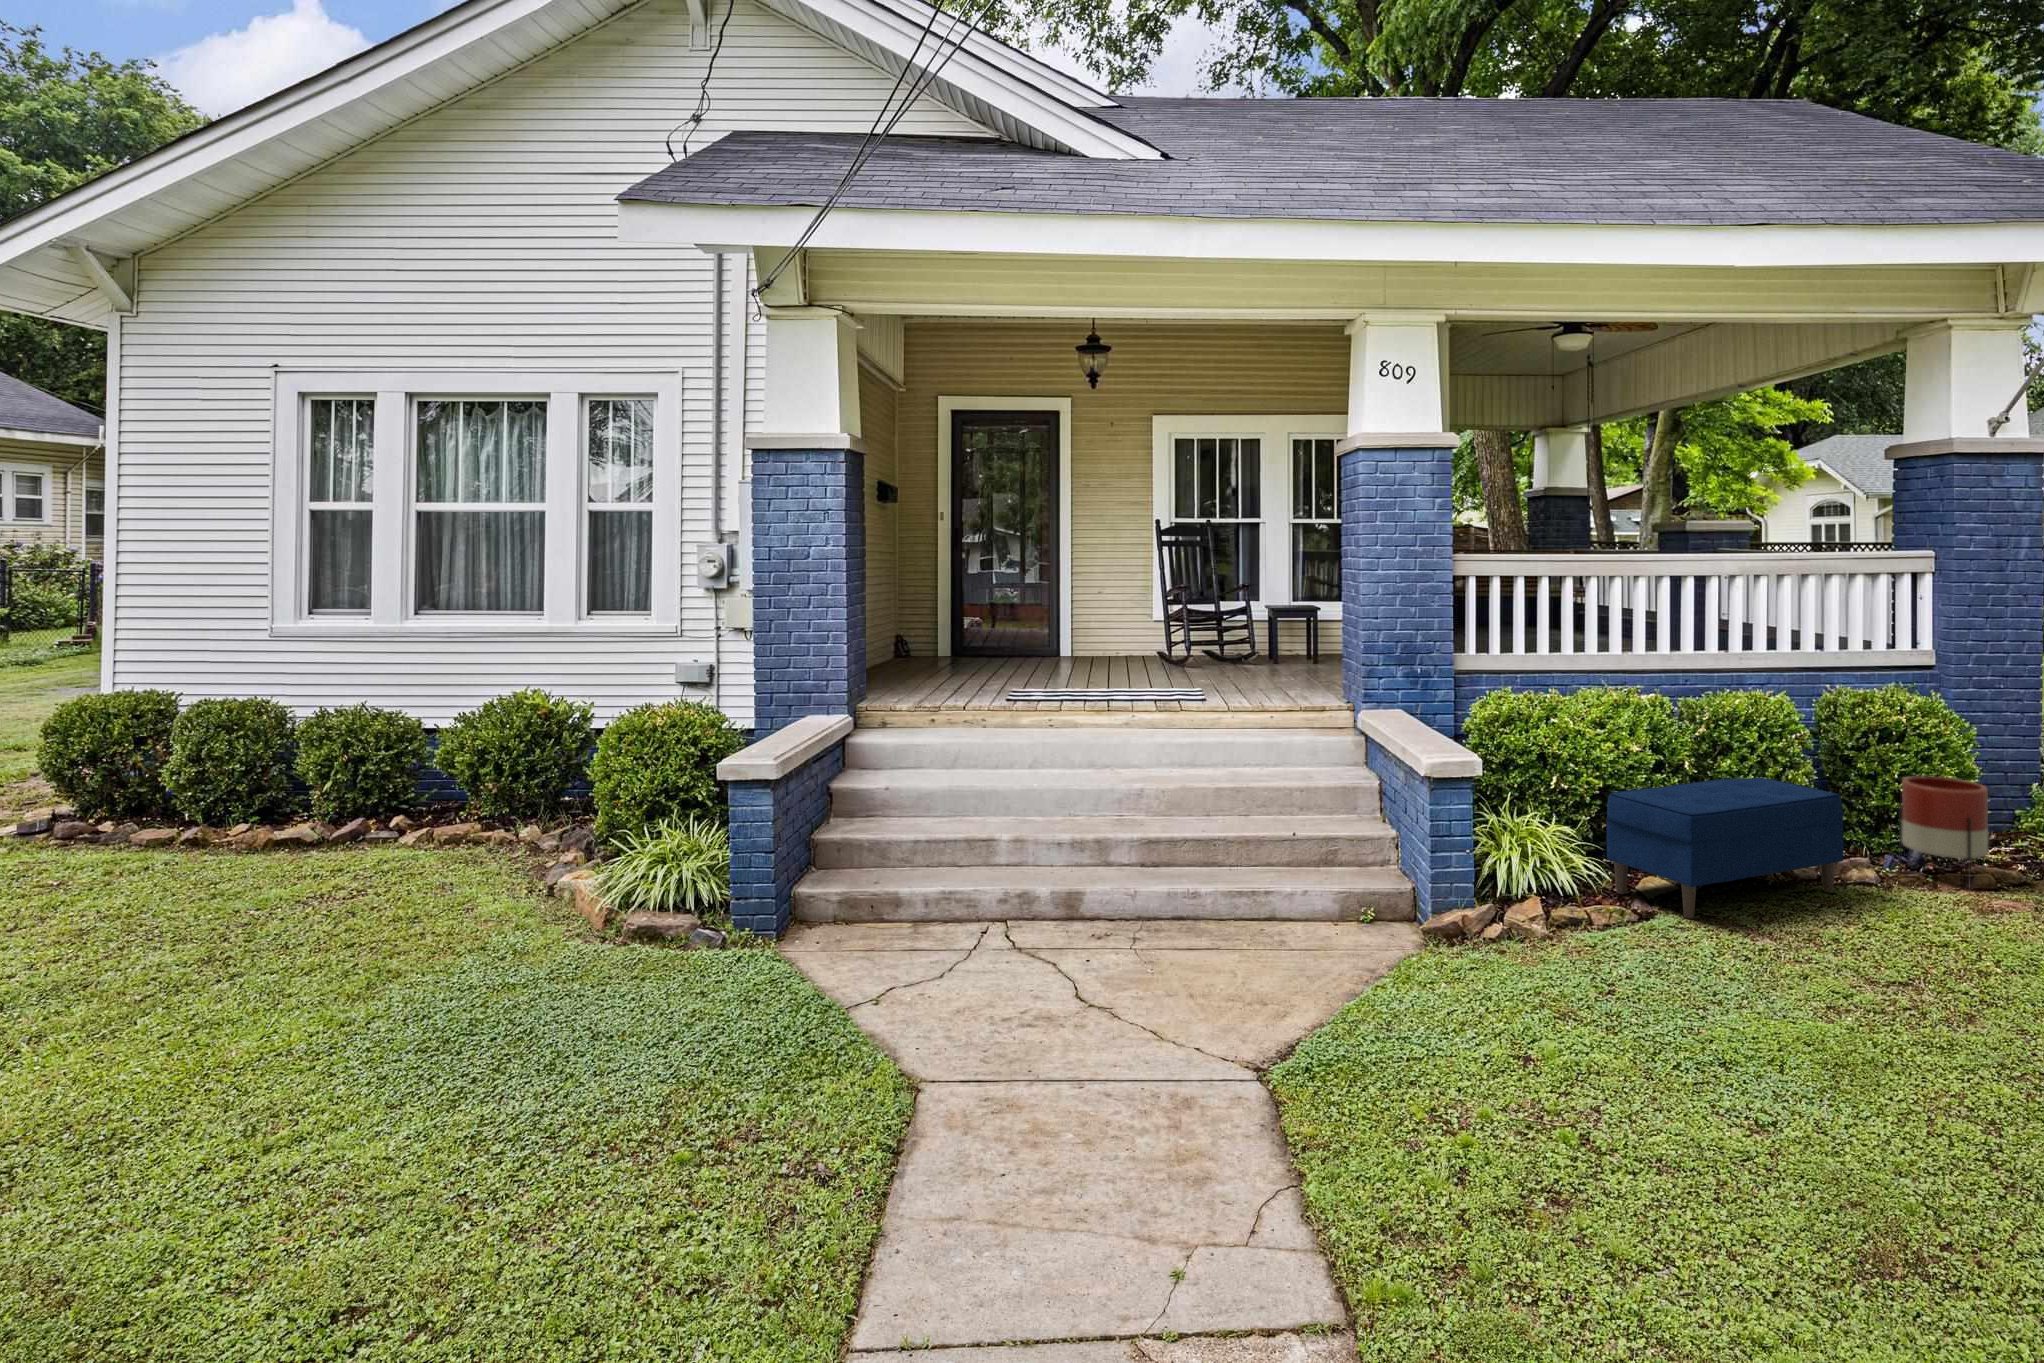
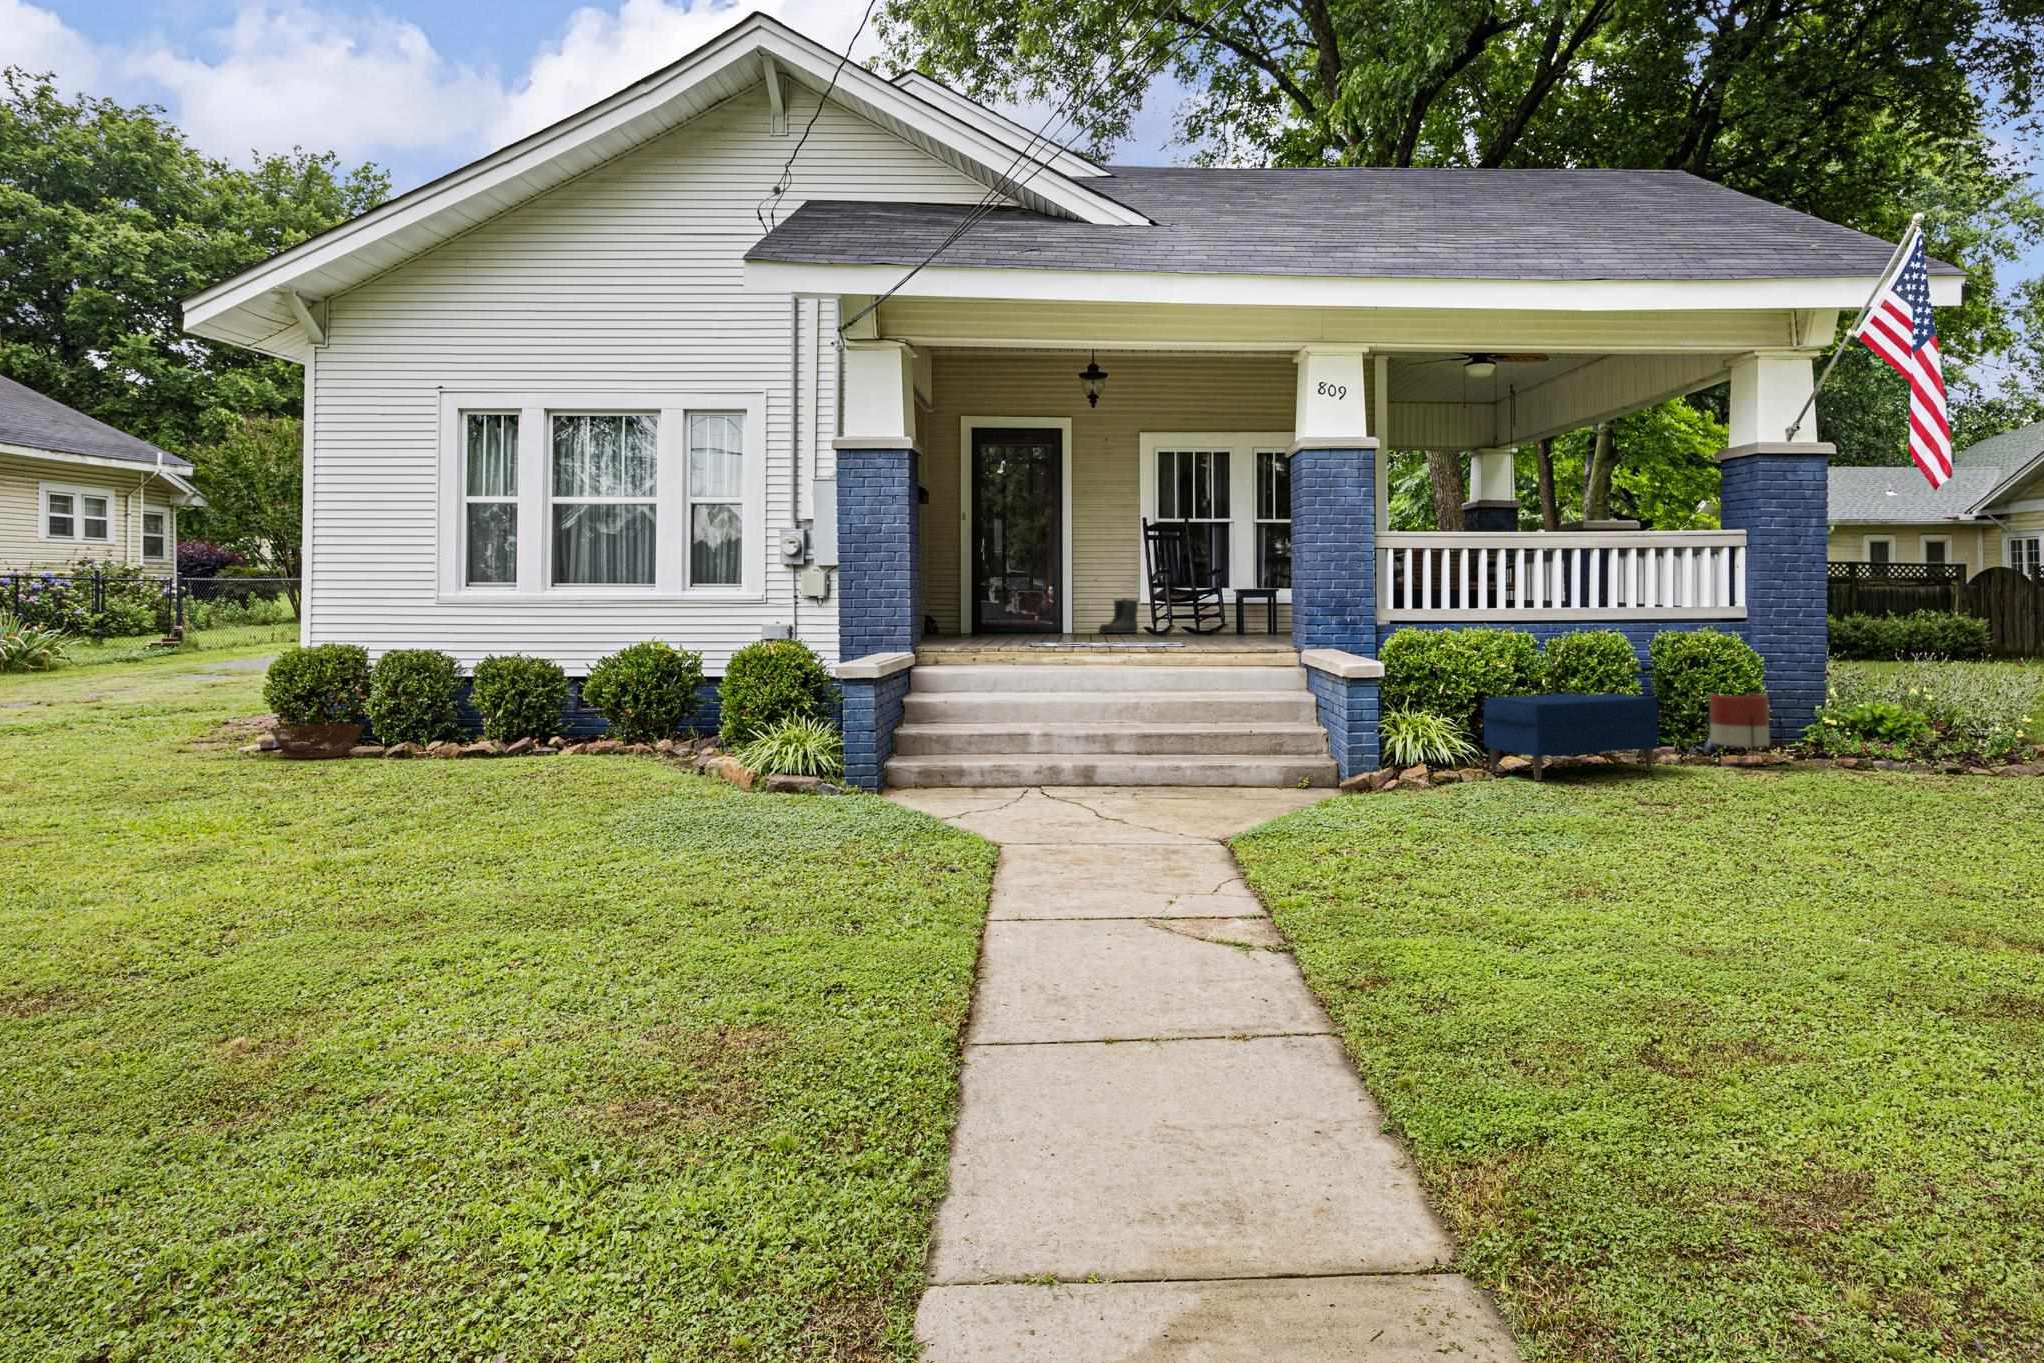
boots: none [1101,615,1151,658] -> present [1099,598,1138,633]
basket: none [33,796,162,849] -> present [271,724,364,759]

